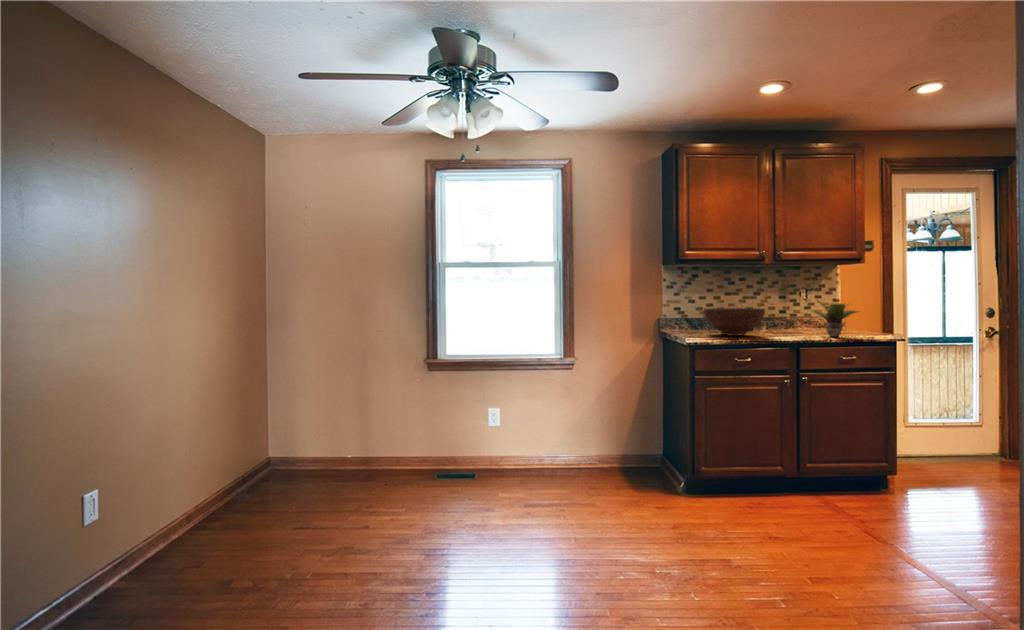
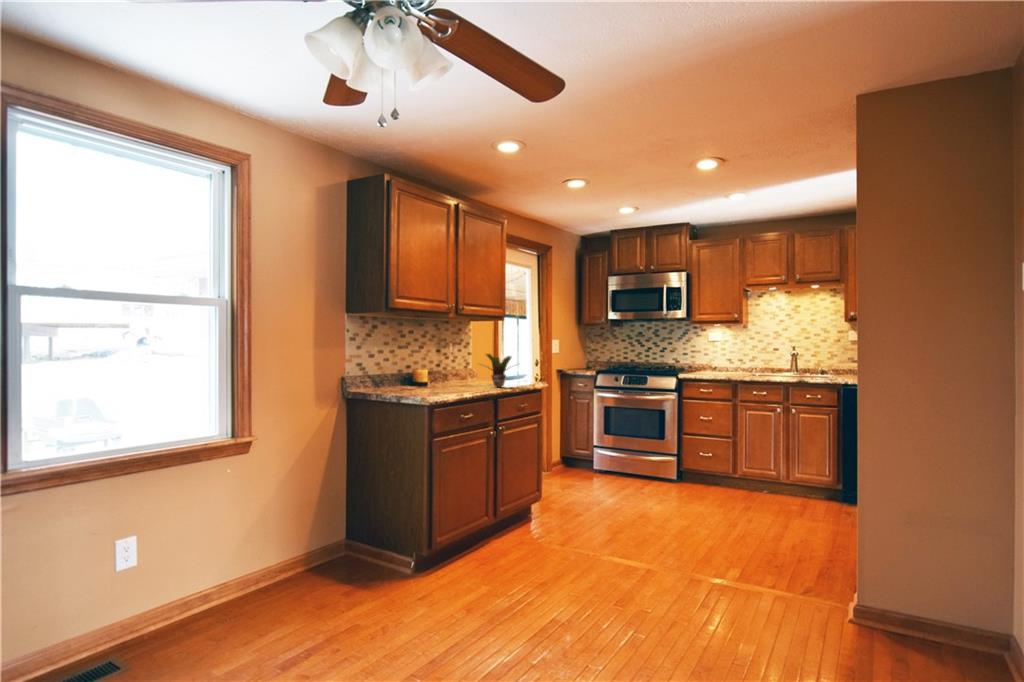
fruit bowl: present [703,308,765,336] -> none [406,362,466,391]

